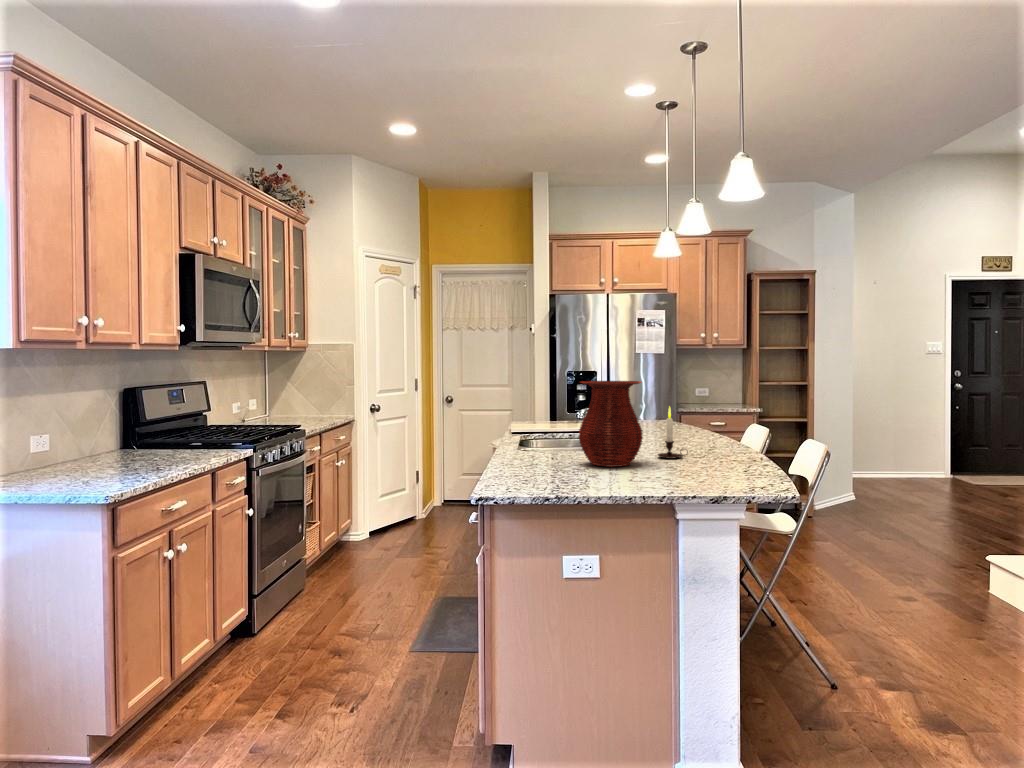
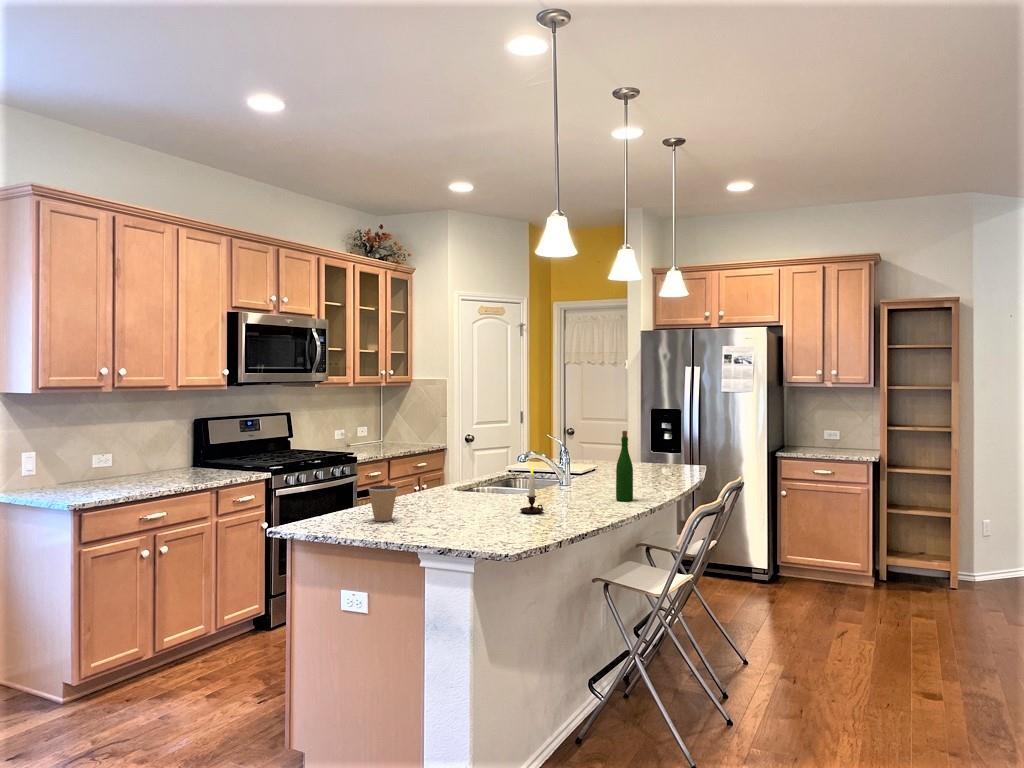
wine bottle: none [693,377,710,444] -> present [616,431,633,501]
vase: present [579,381,643,467] -> none [429,434,488,516]
coffee cup: none [545,437,578,477] -> present [368,485,397,521]

